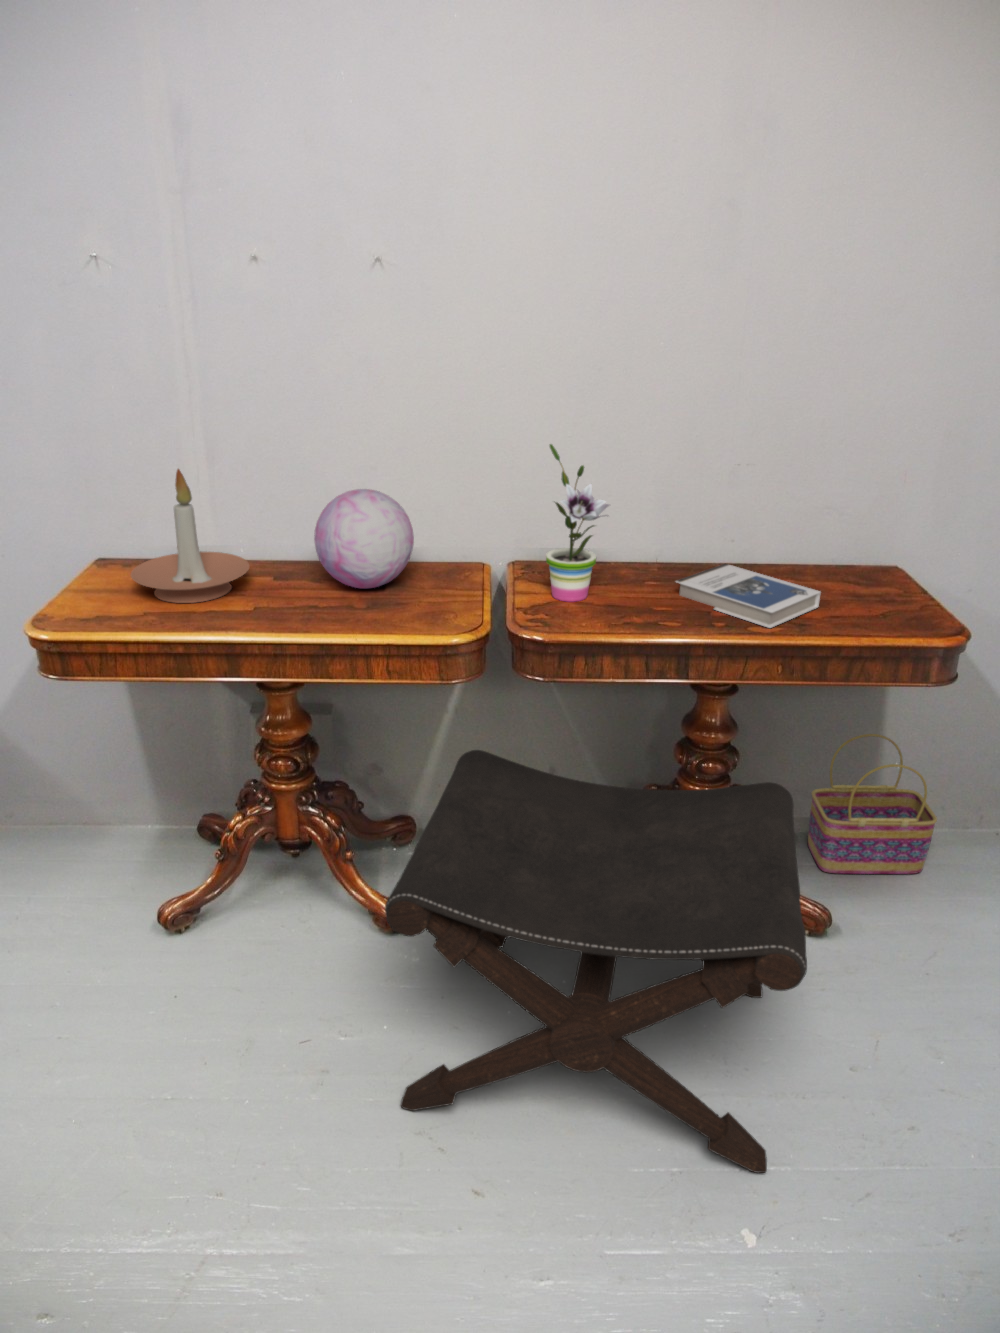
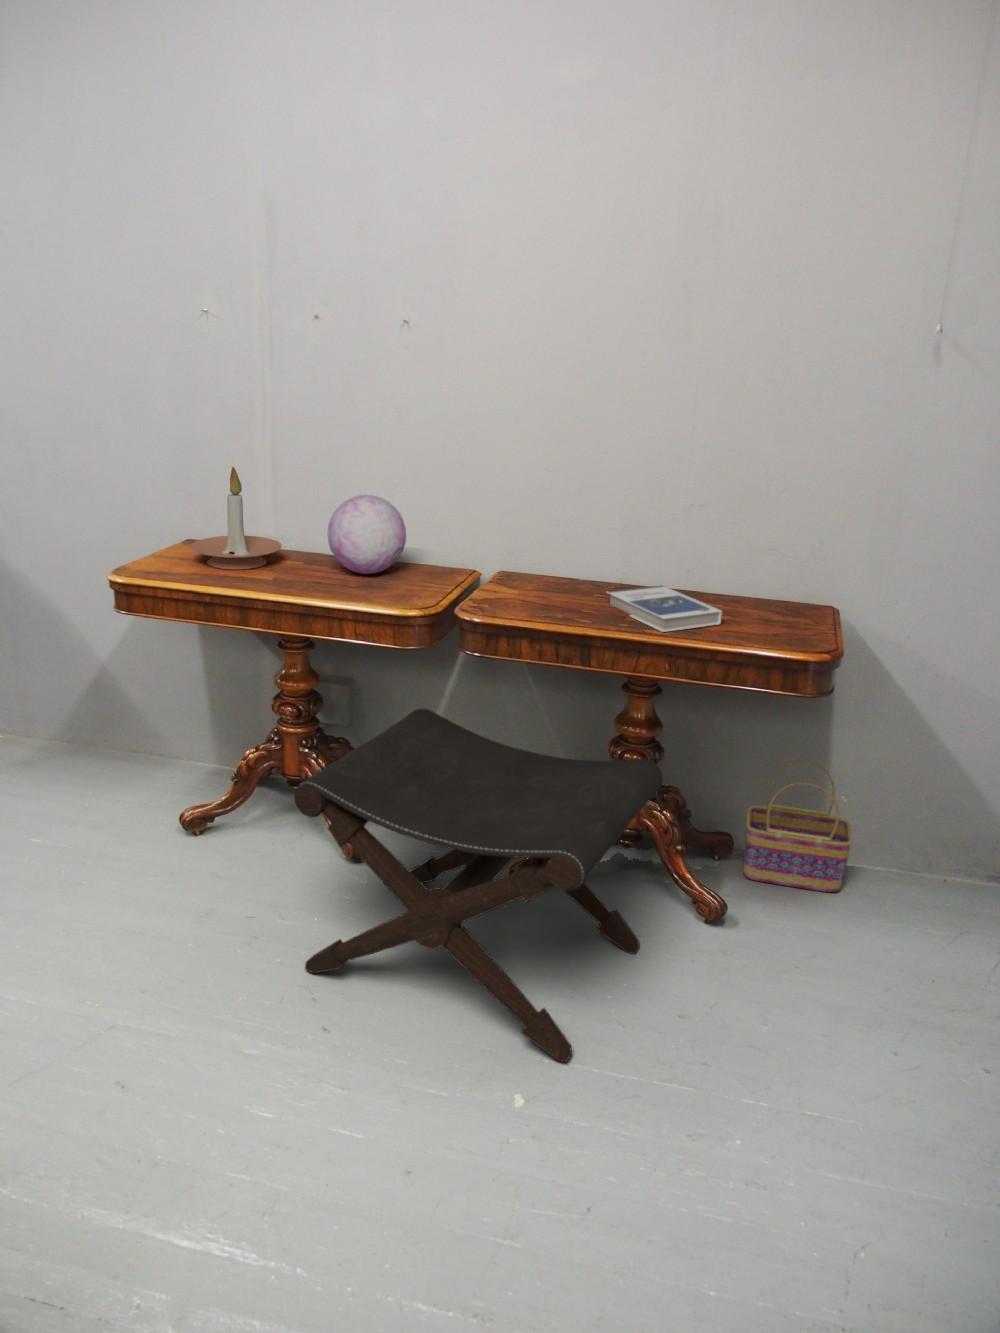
potted plant: present [546,444,609,602] -> none [501,469,560,599]

